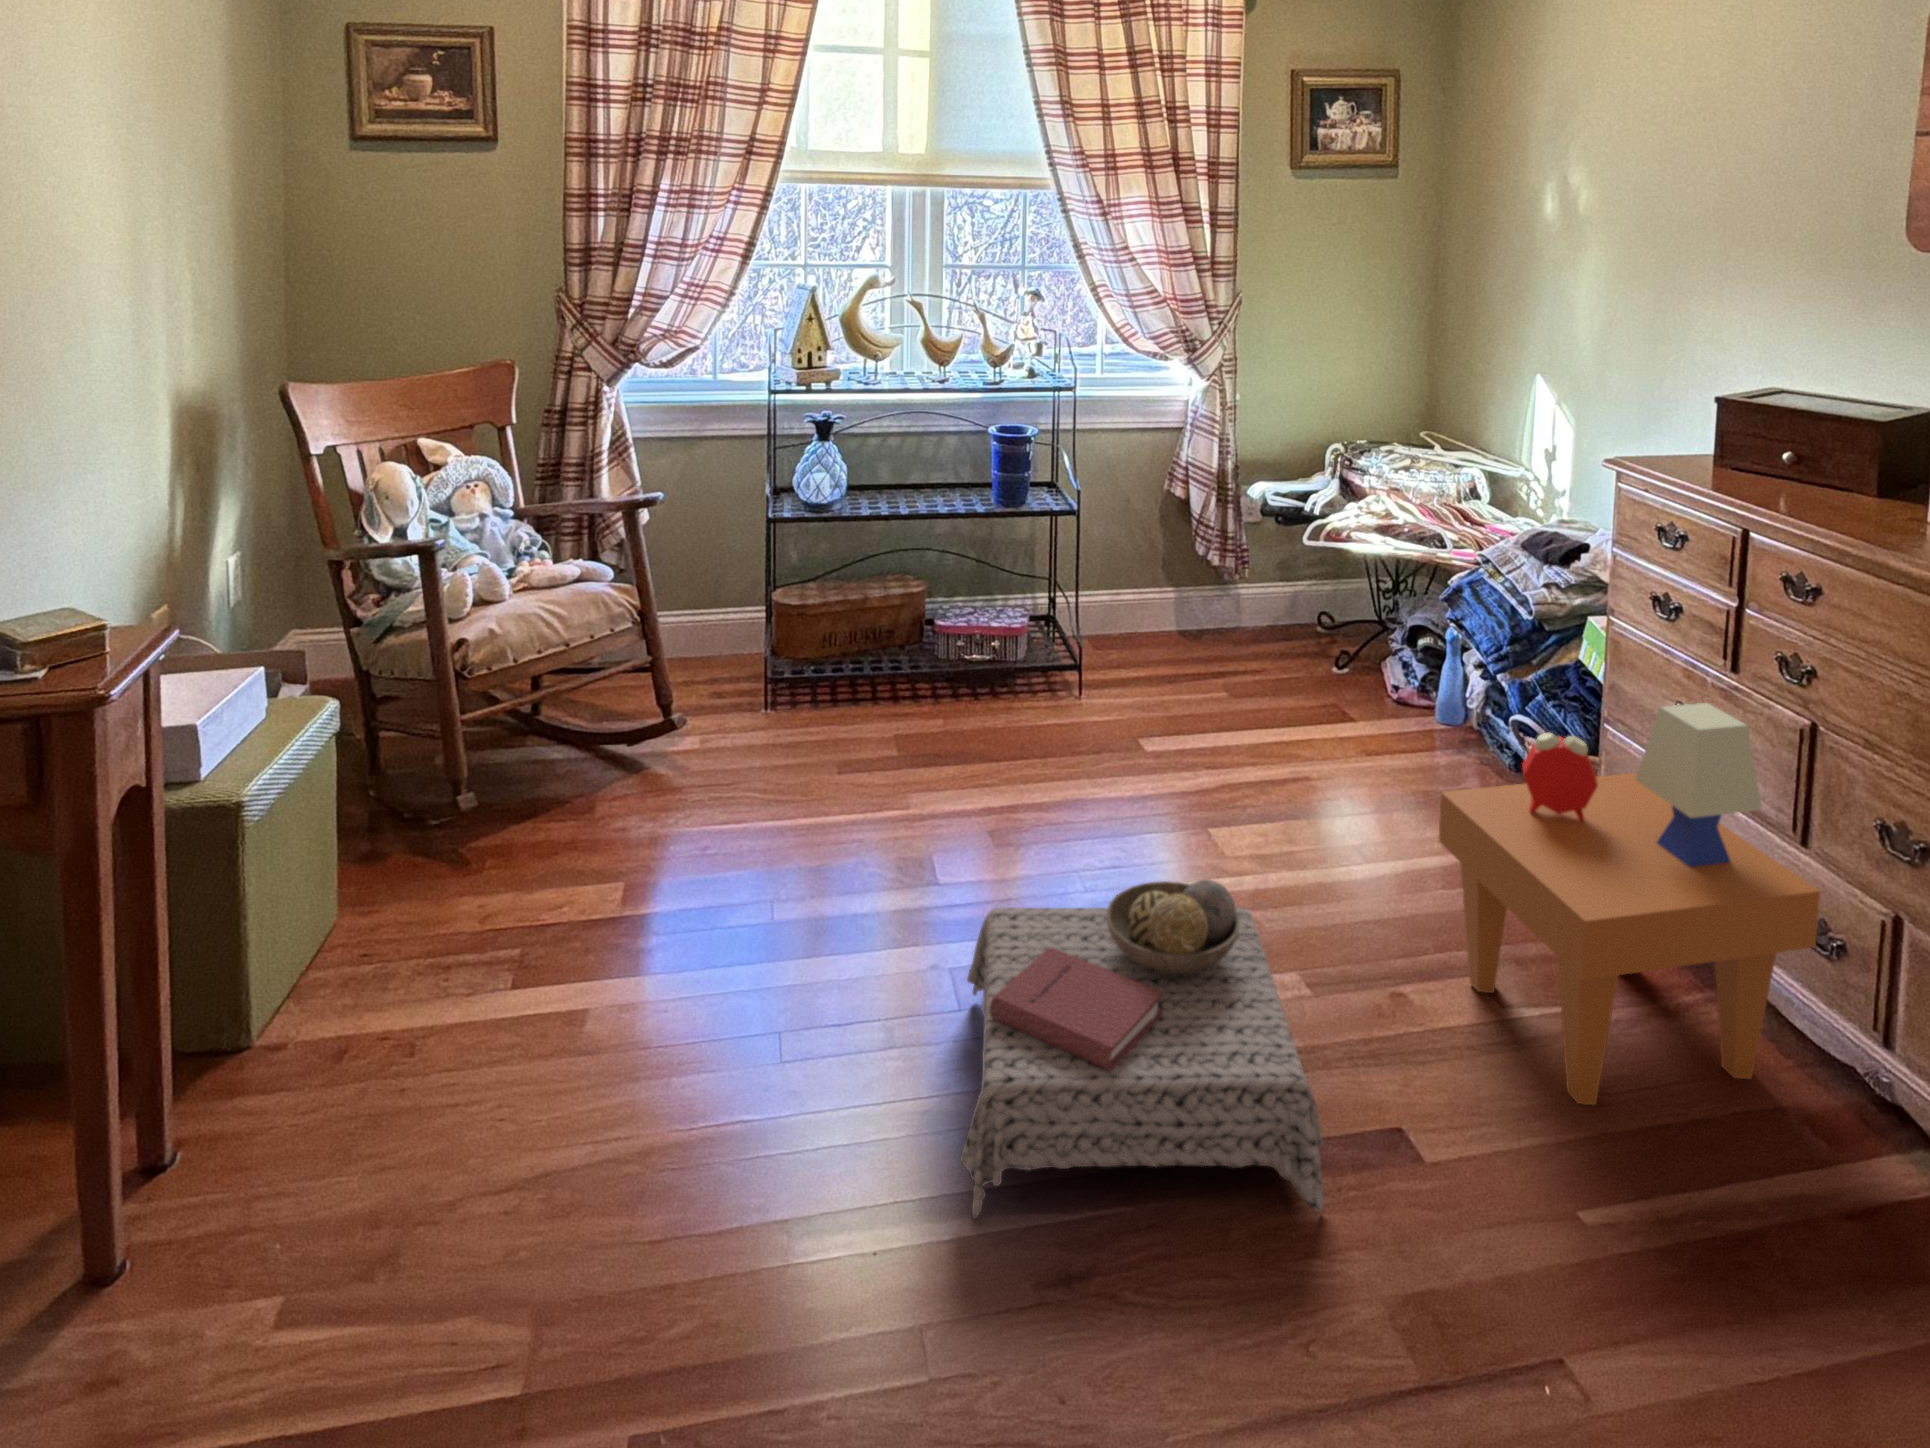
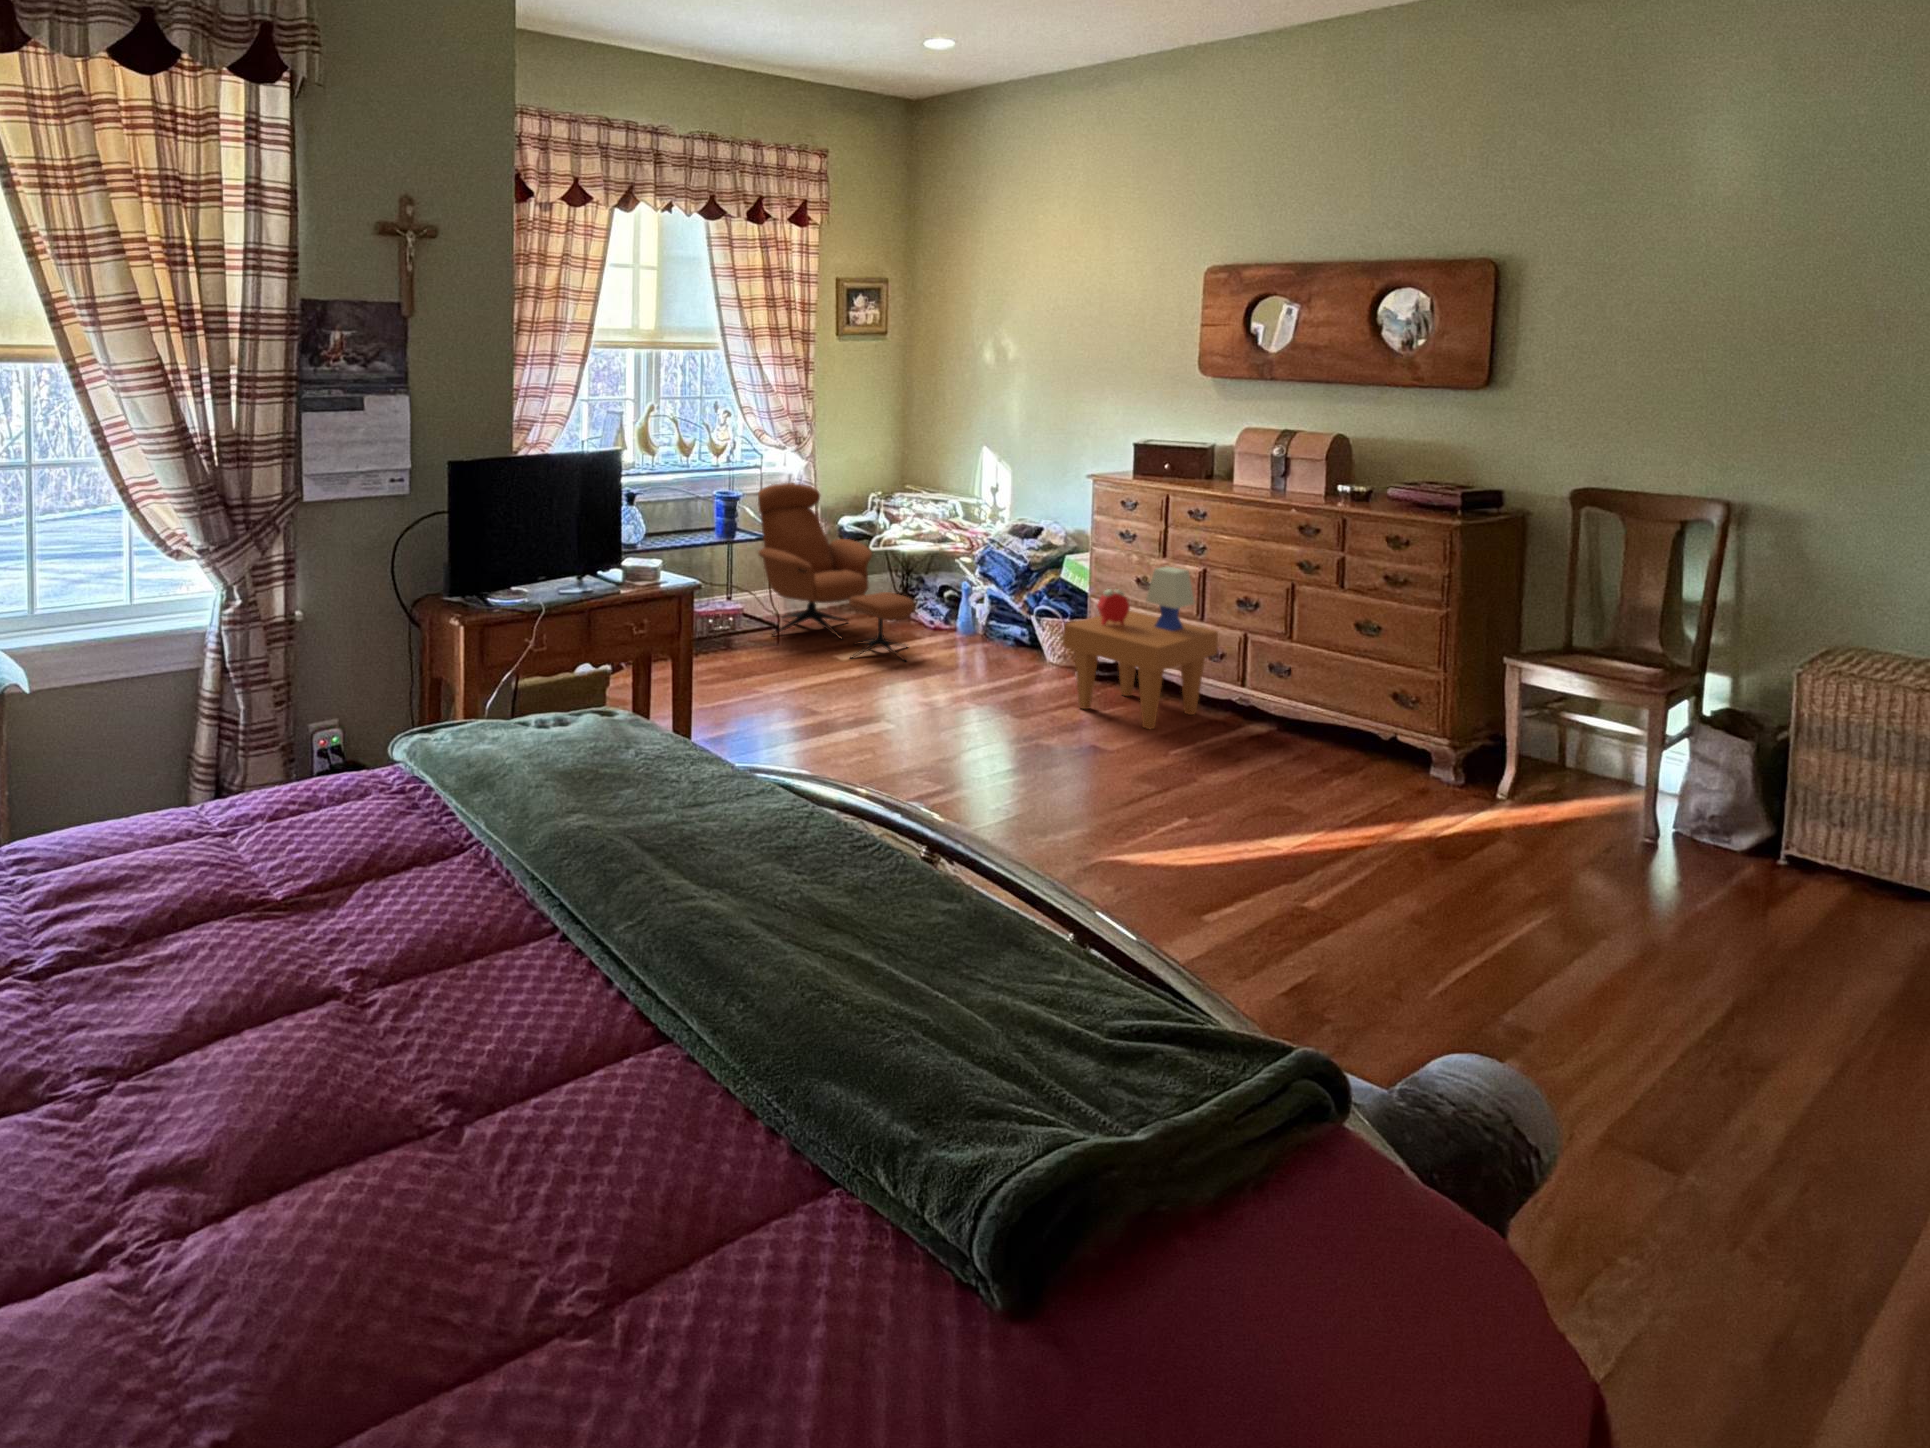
lounge chair: none [1077,415,1296,774] -> present [758,483,914,661]
ottoman: present [960,880,1324,1219] -> none [902,662,1098,791]

